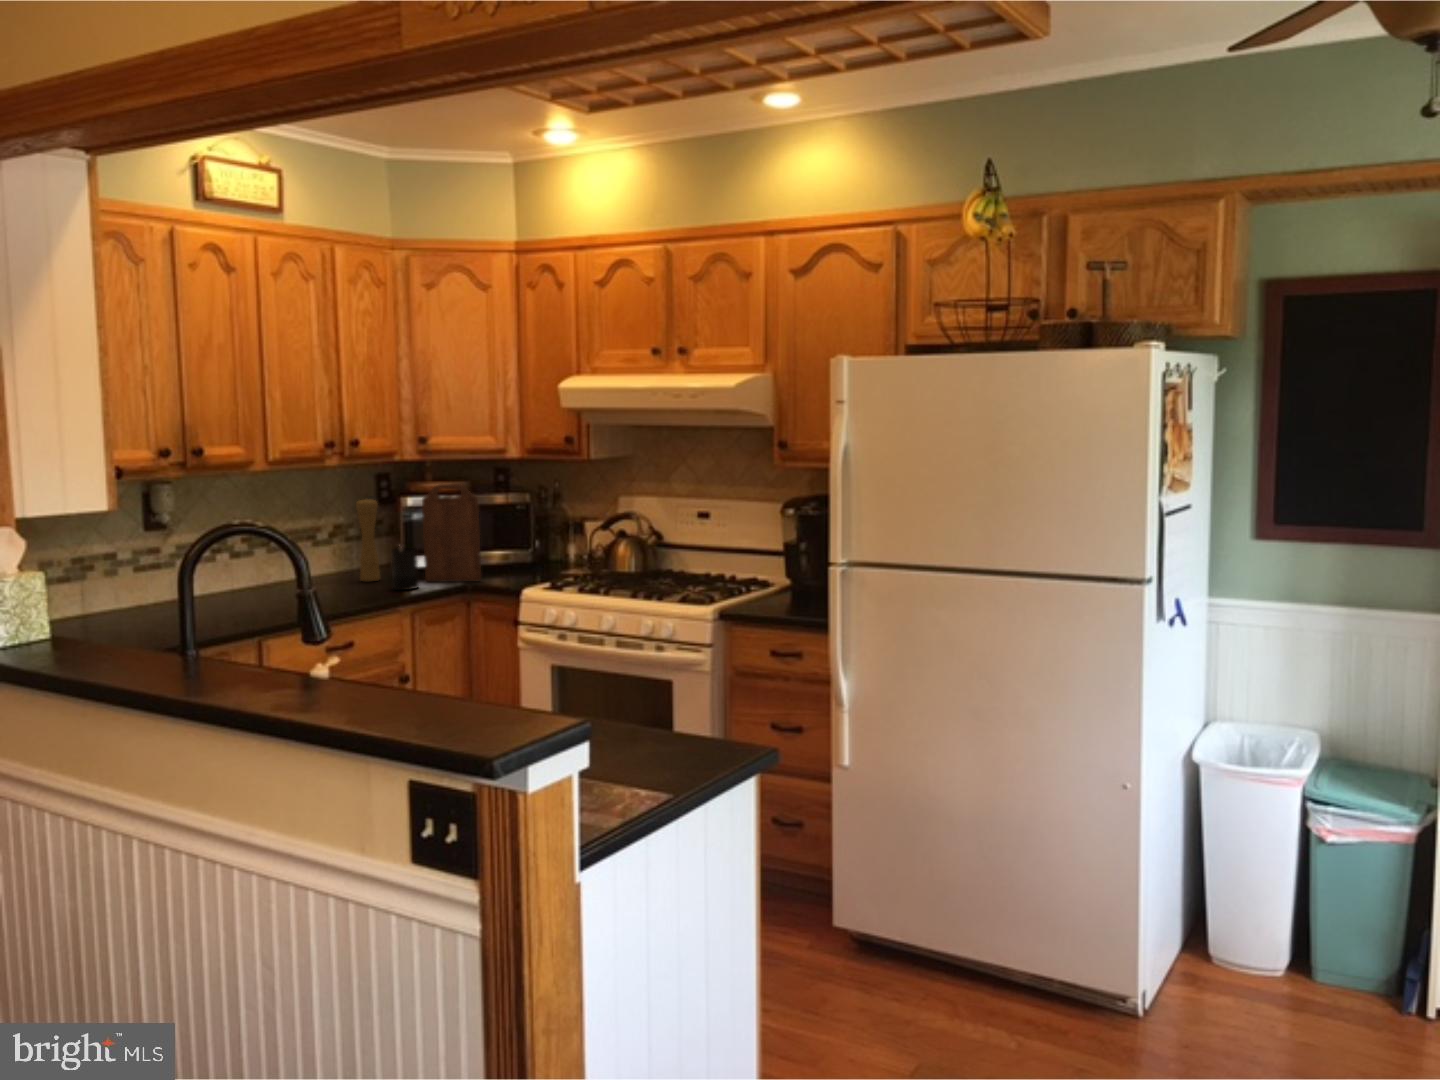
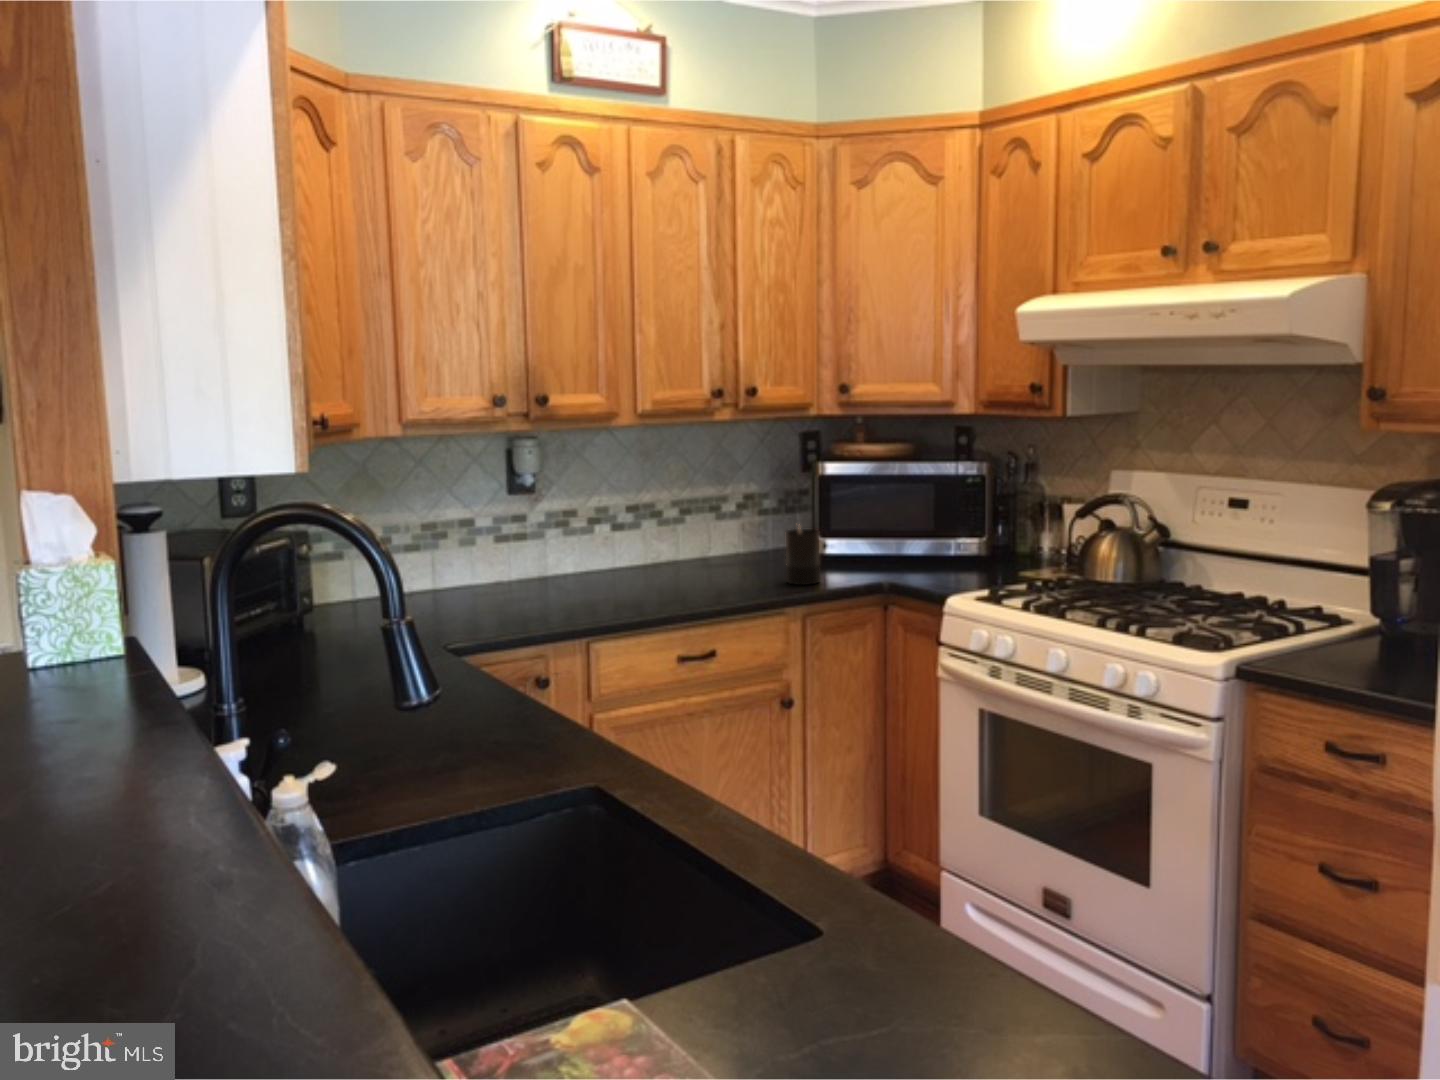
cutting board: present [422,484,481,582] -> none [834,446,905,578]
pepper mill: present [356,499,380,581] -> none [757,462,784,568]

